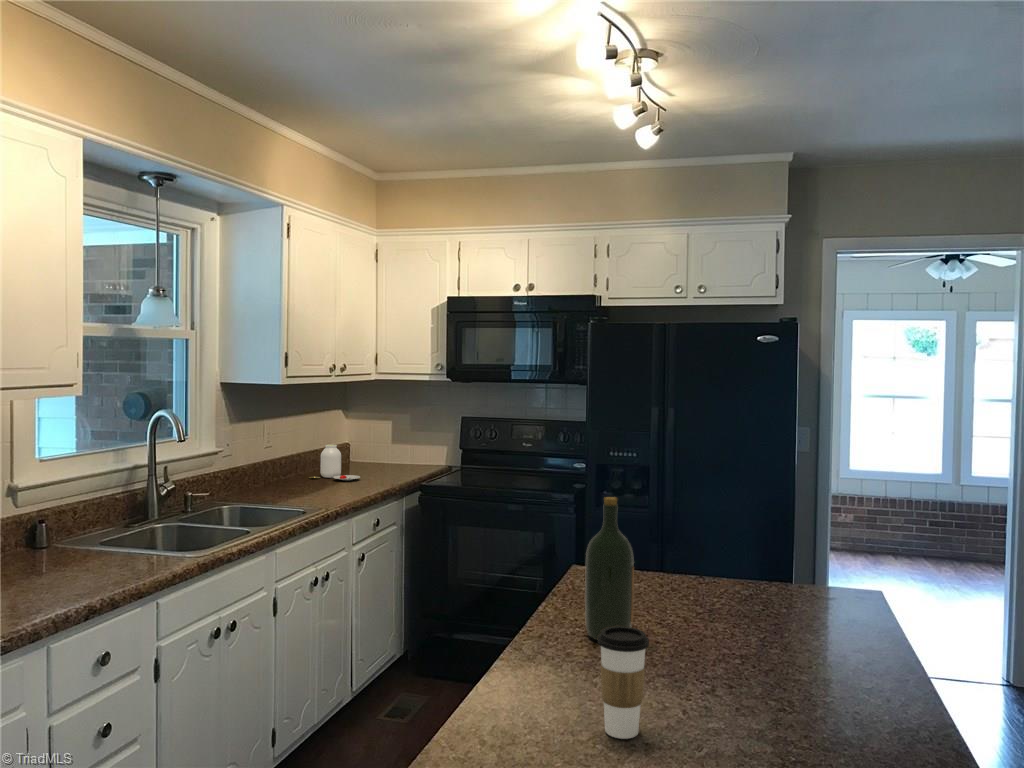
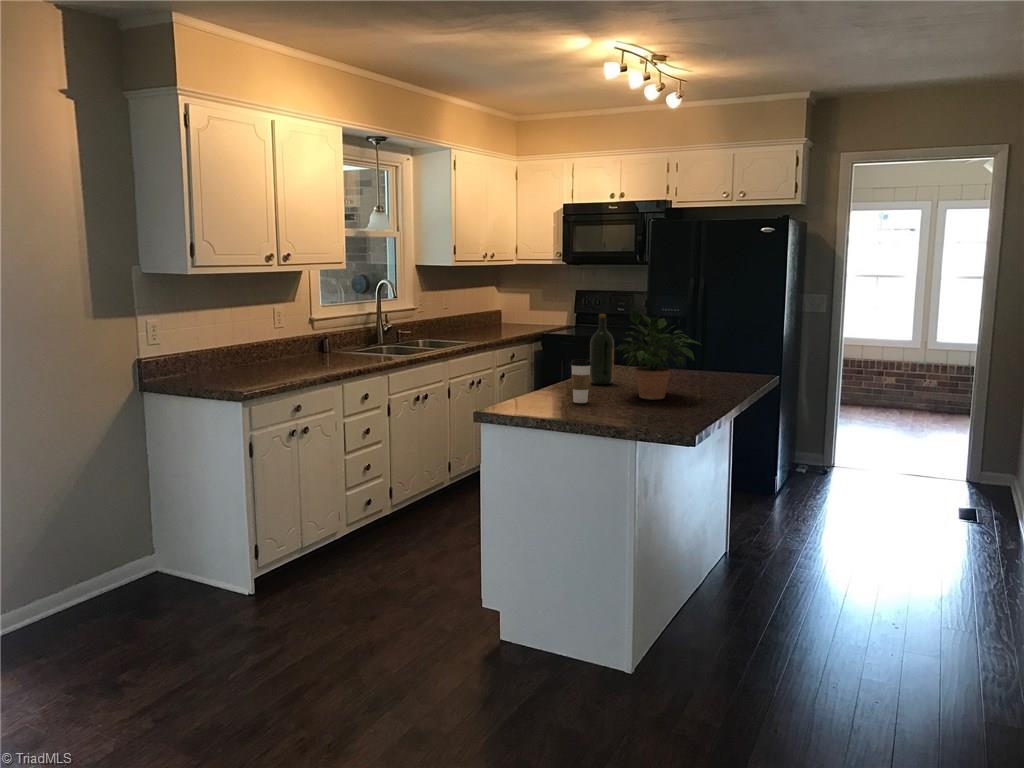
jar: present [310,445,360,480] -> none [472,308,504,330]
potted plant: none [673,502,862,703] -> present [619,310,700,399]

